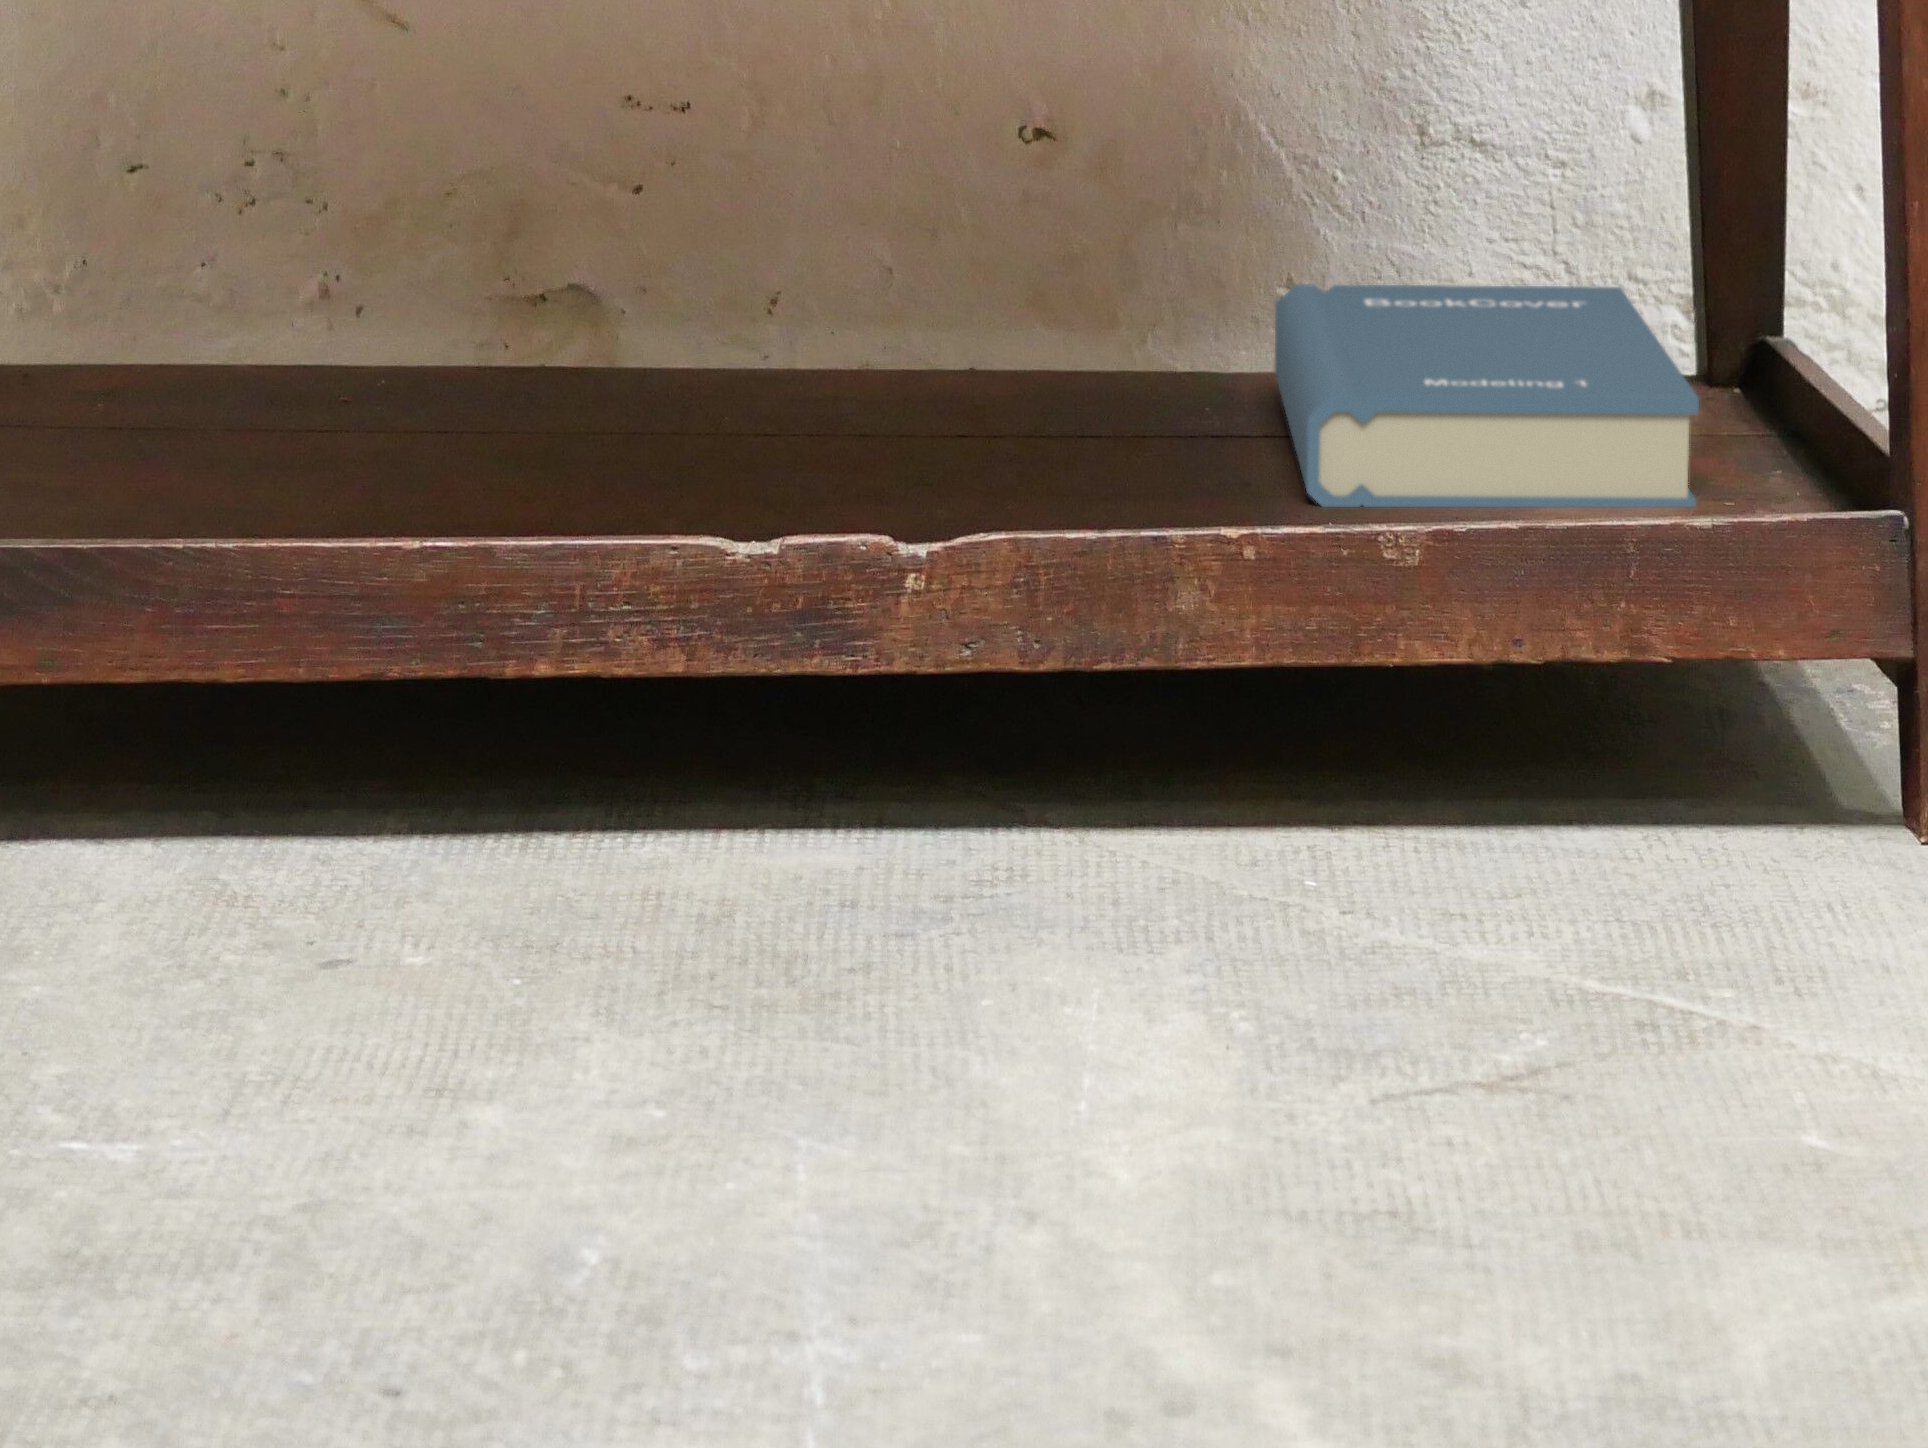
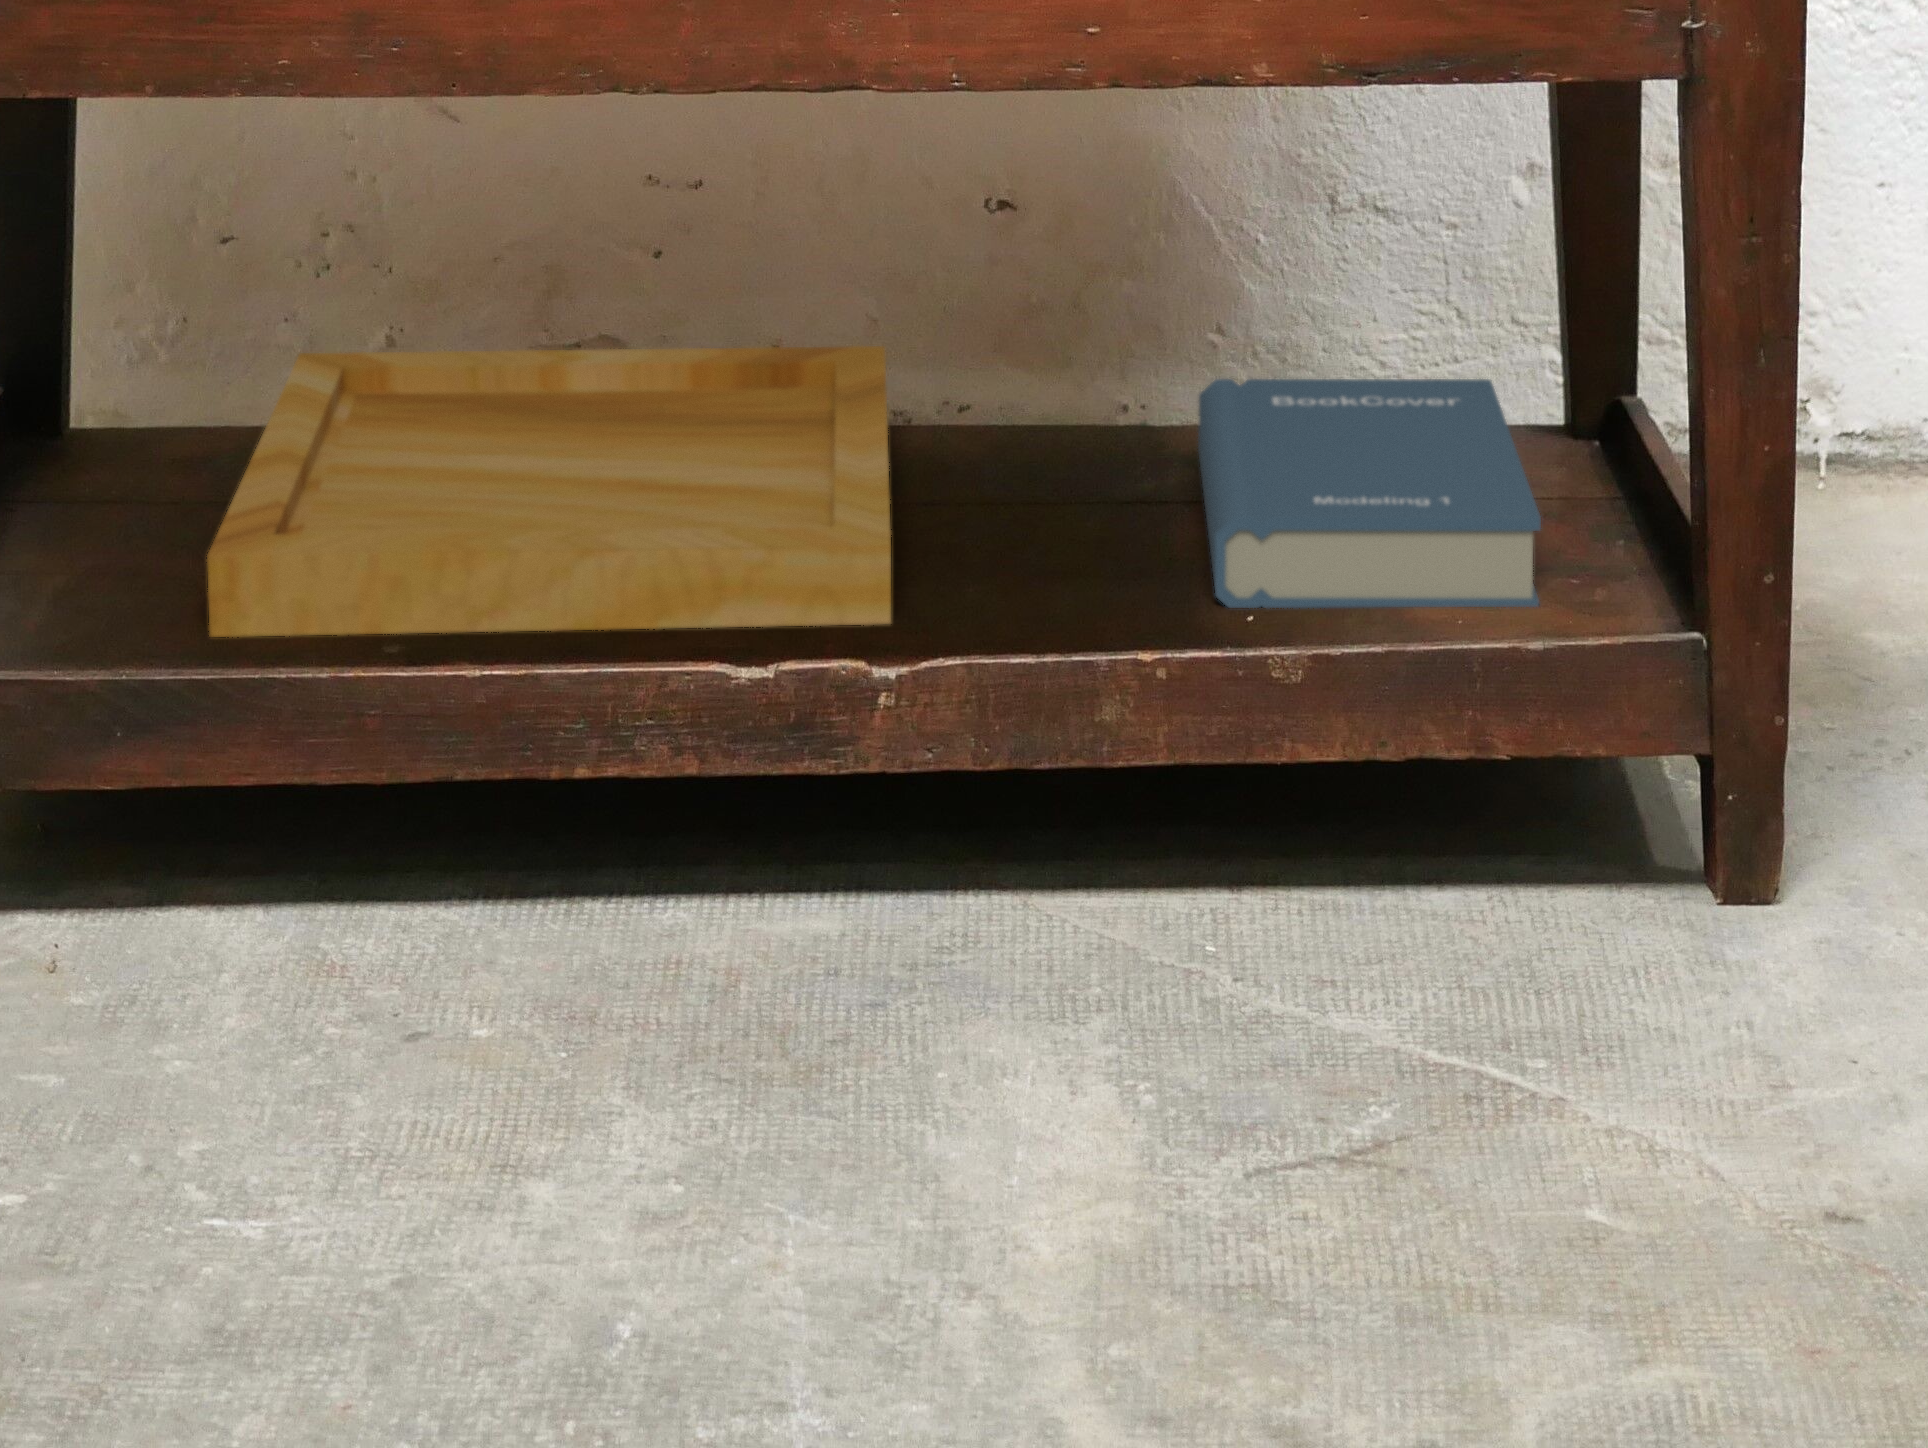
tray: none [89,261,917,540] -> present [207,346,891,637]

